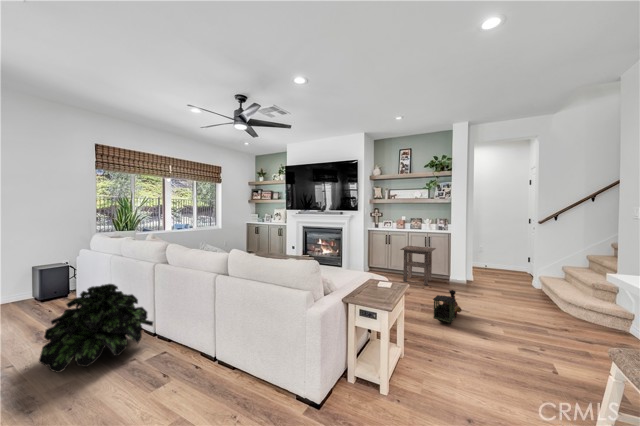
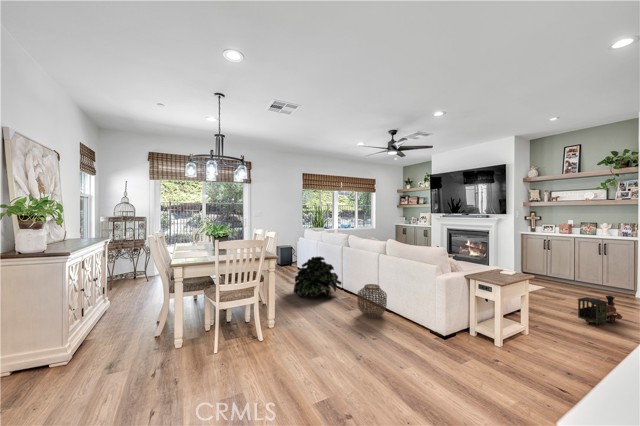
side table: present [400,246,435,285] -> none [558,252,612,296]
woven basket: none [172,328,226,393] -> present [358,284,387,319]

